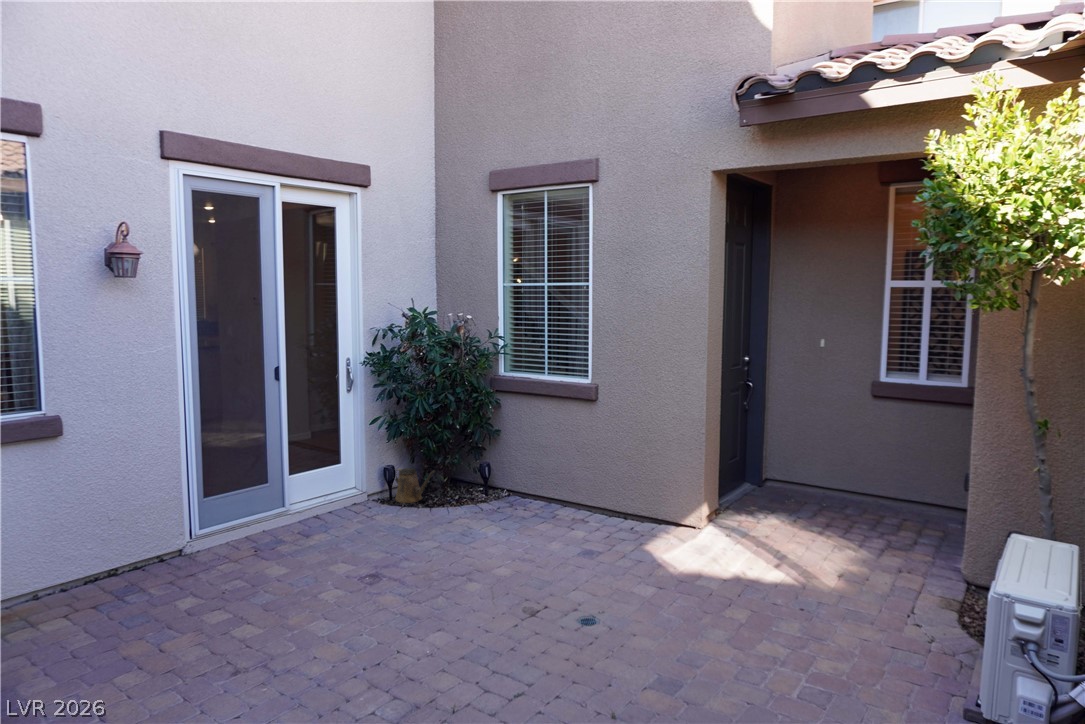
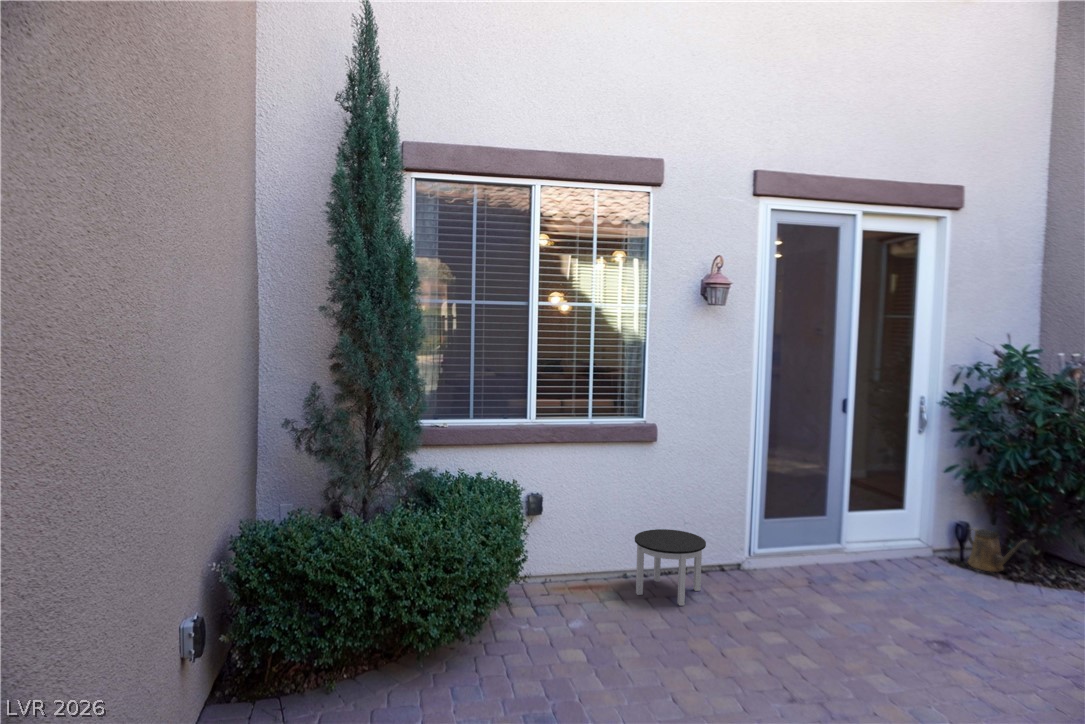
round table: none [42,530,135,615] -> present [635,529,706,606]

